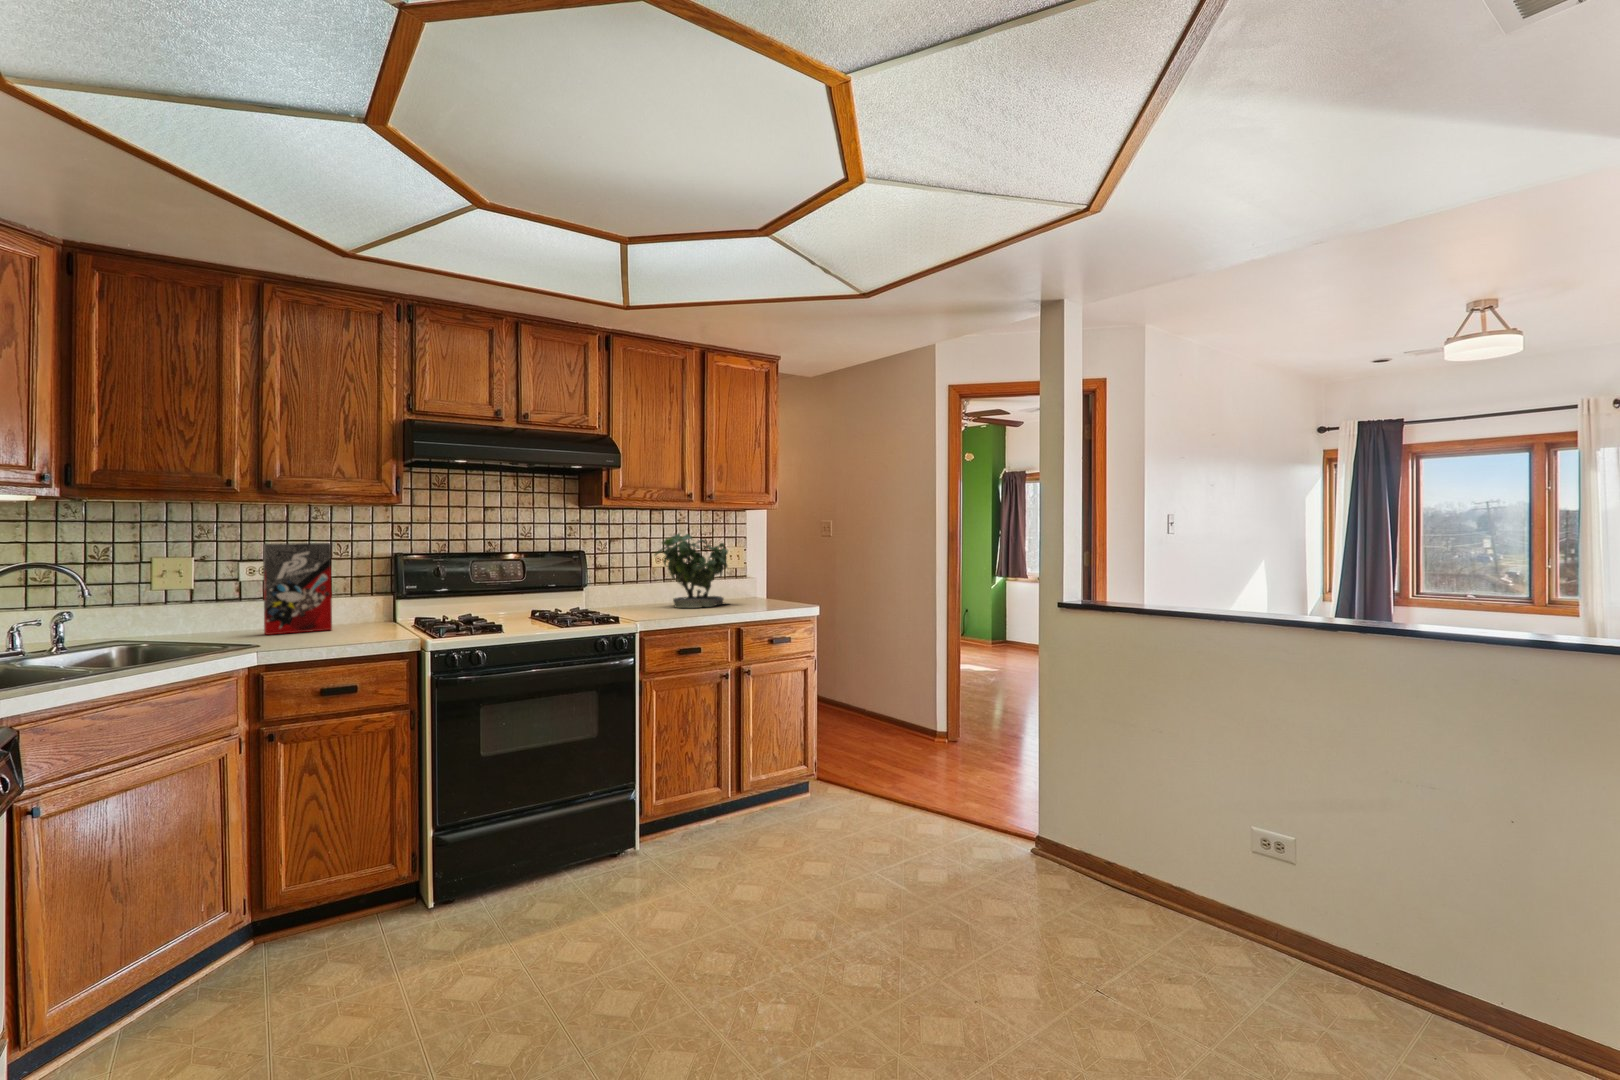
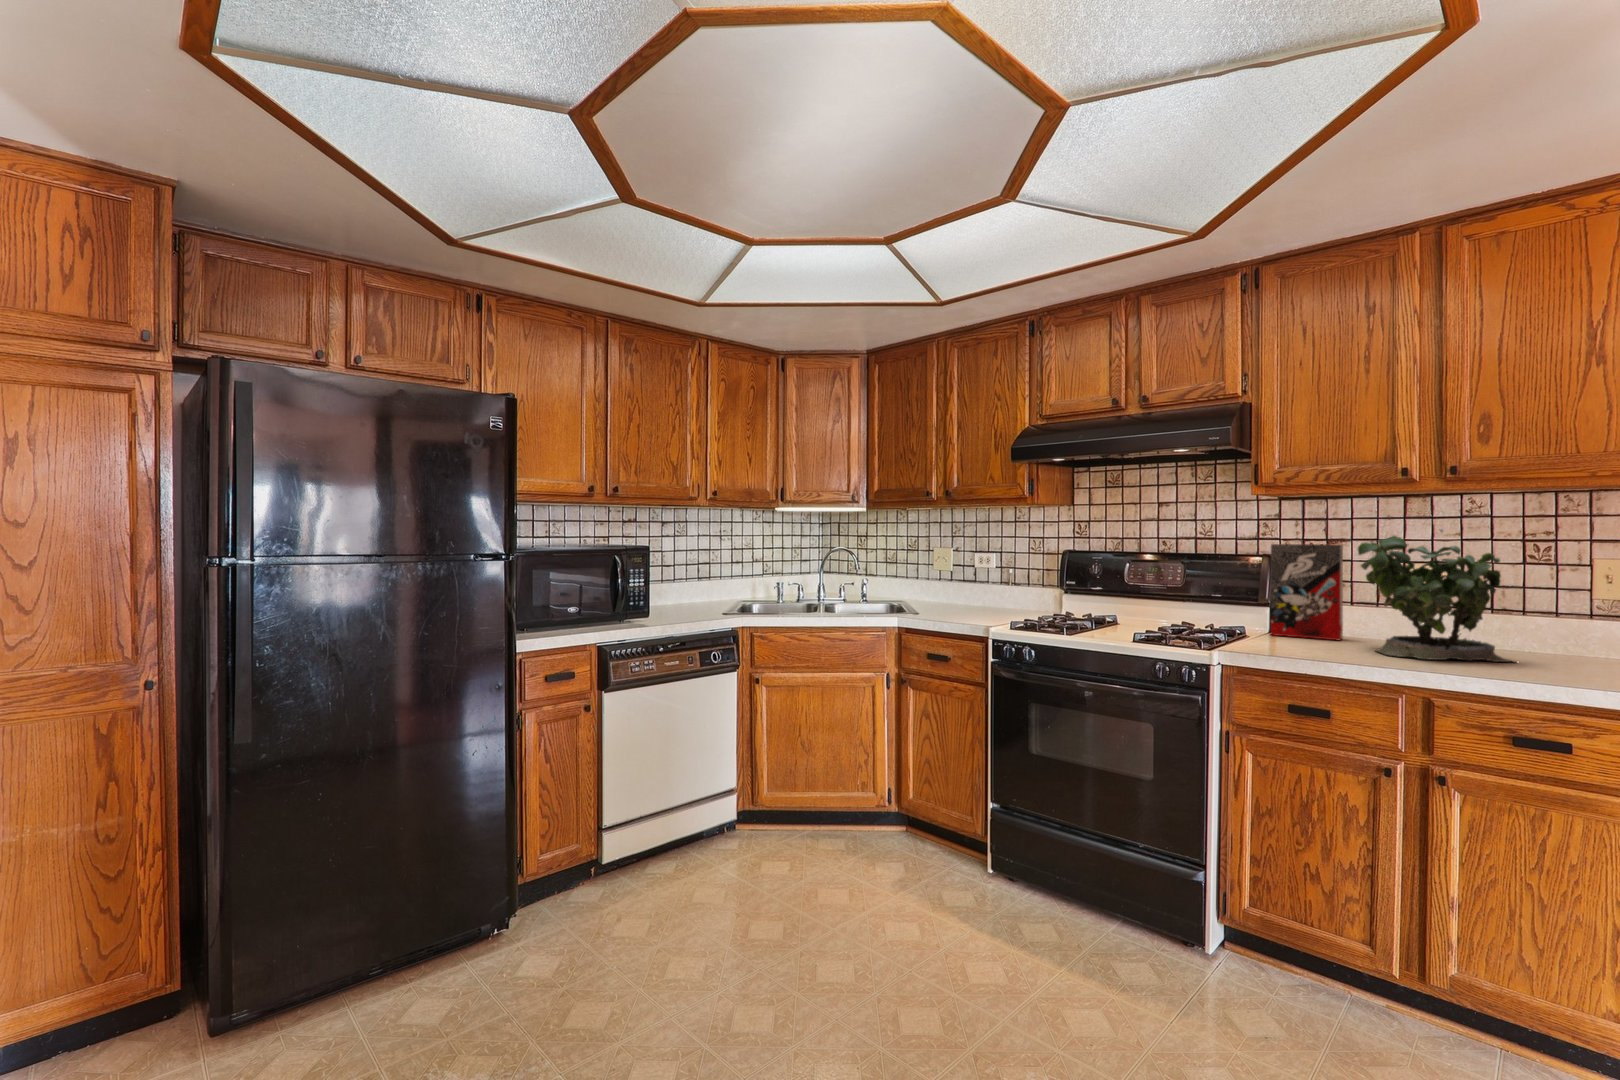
cereal box: present [263,543,332,635] -> present [1271,544,1343,640]

